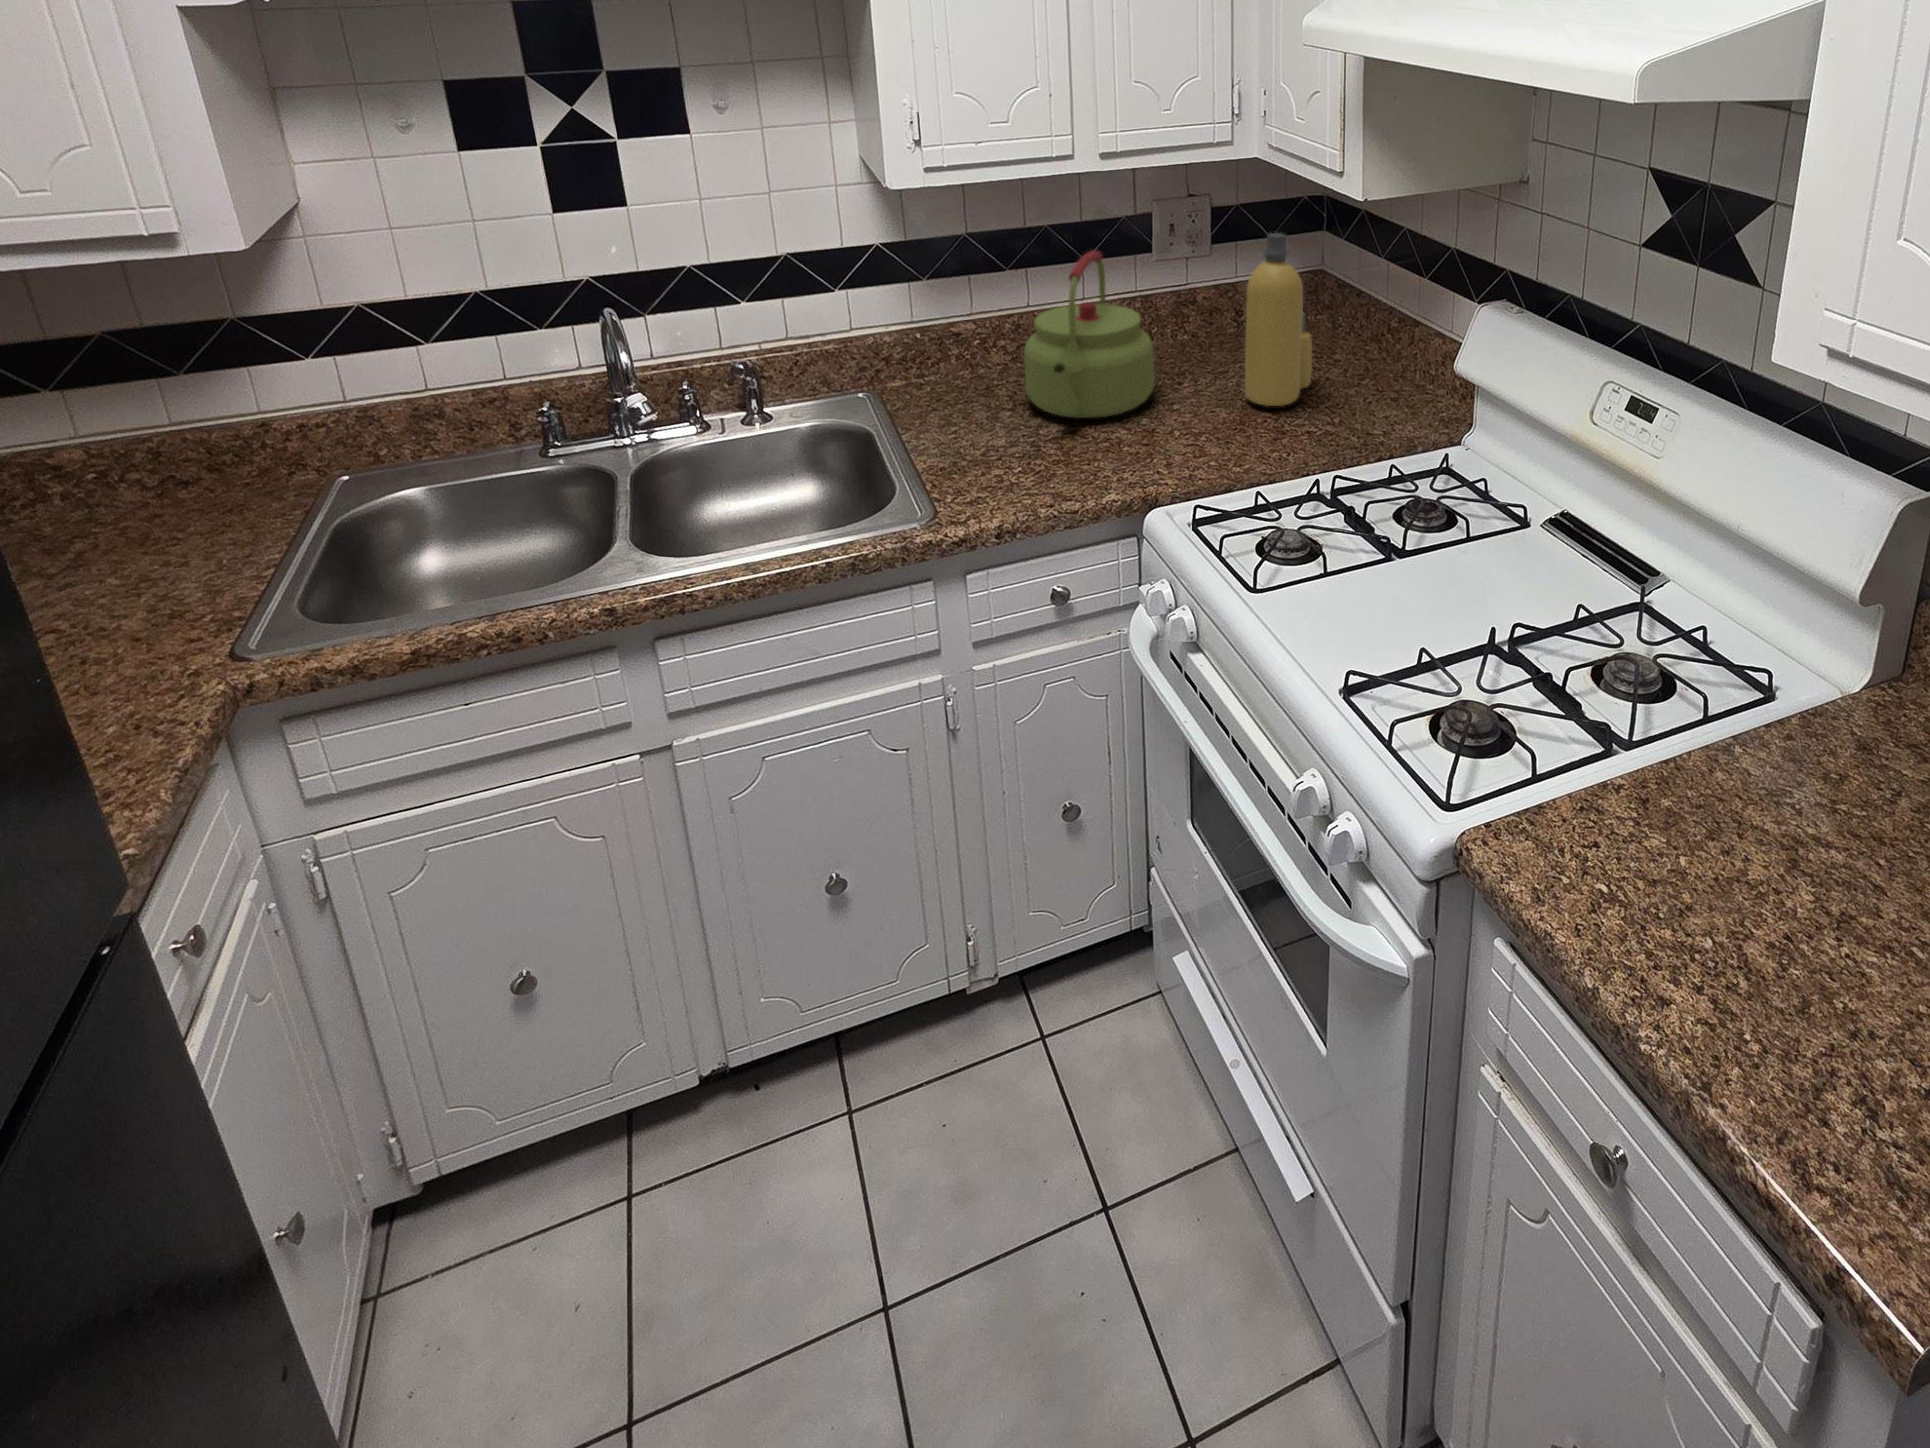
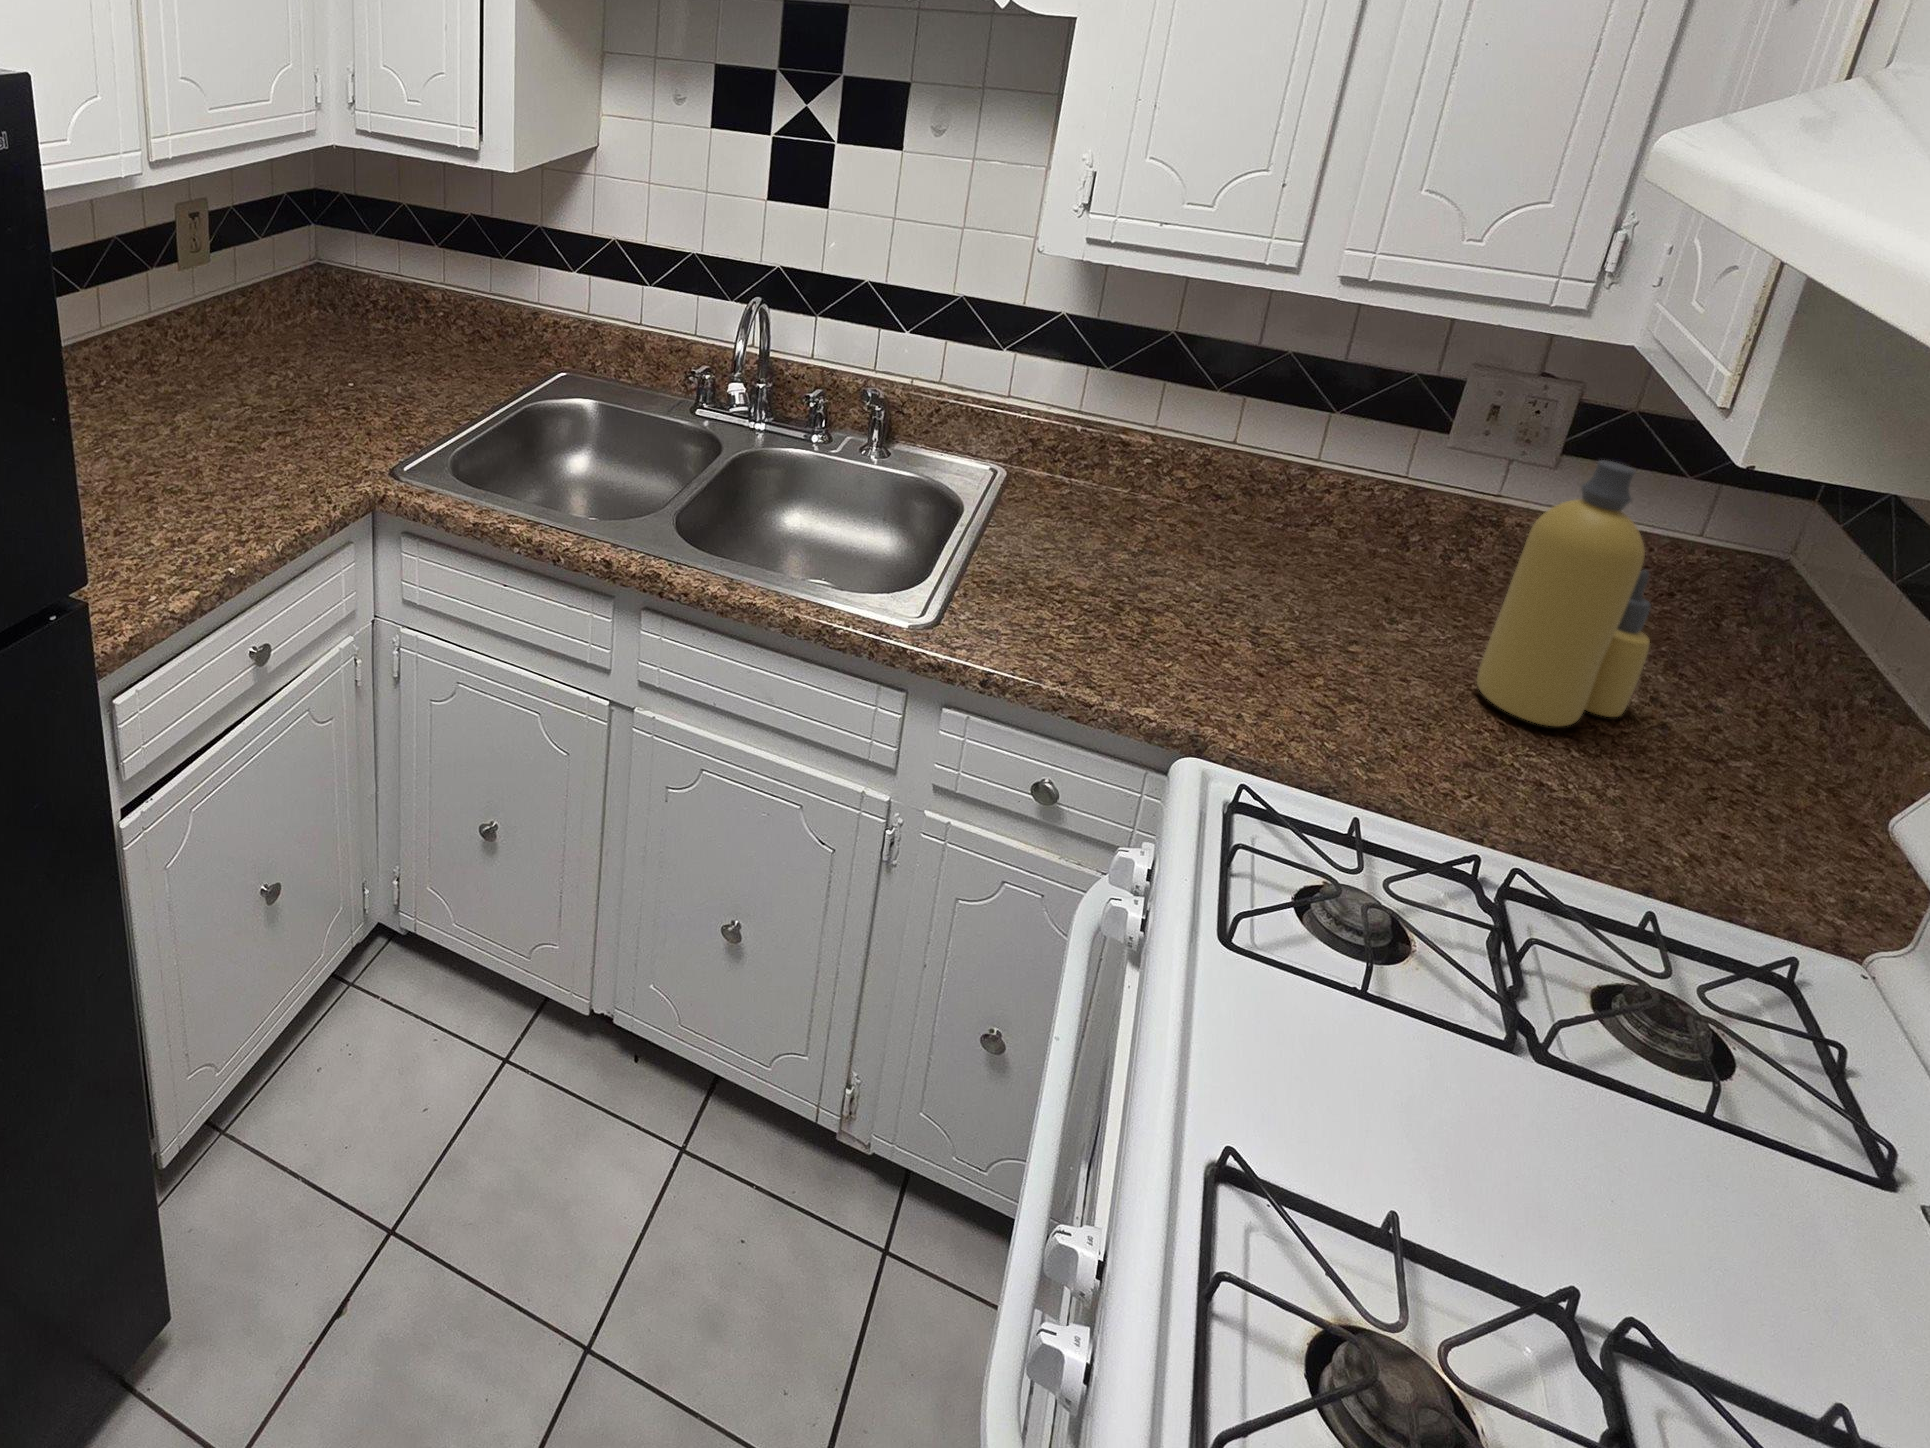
kettle: present [1024,251,1155,418] -> none [1152,397,1356,620]

